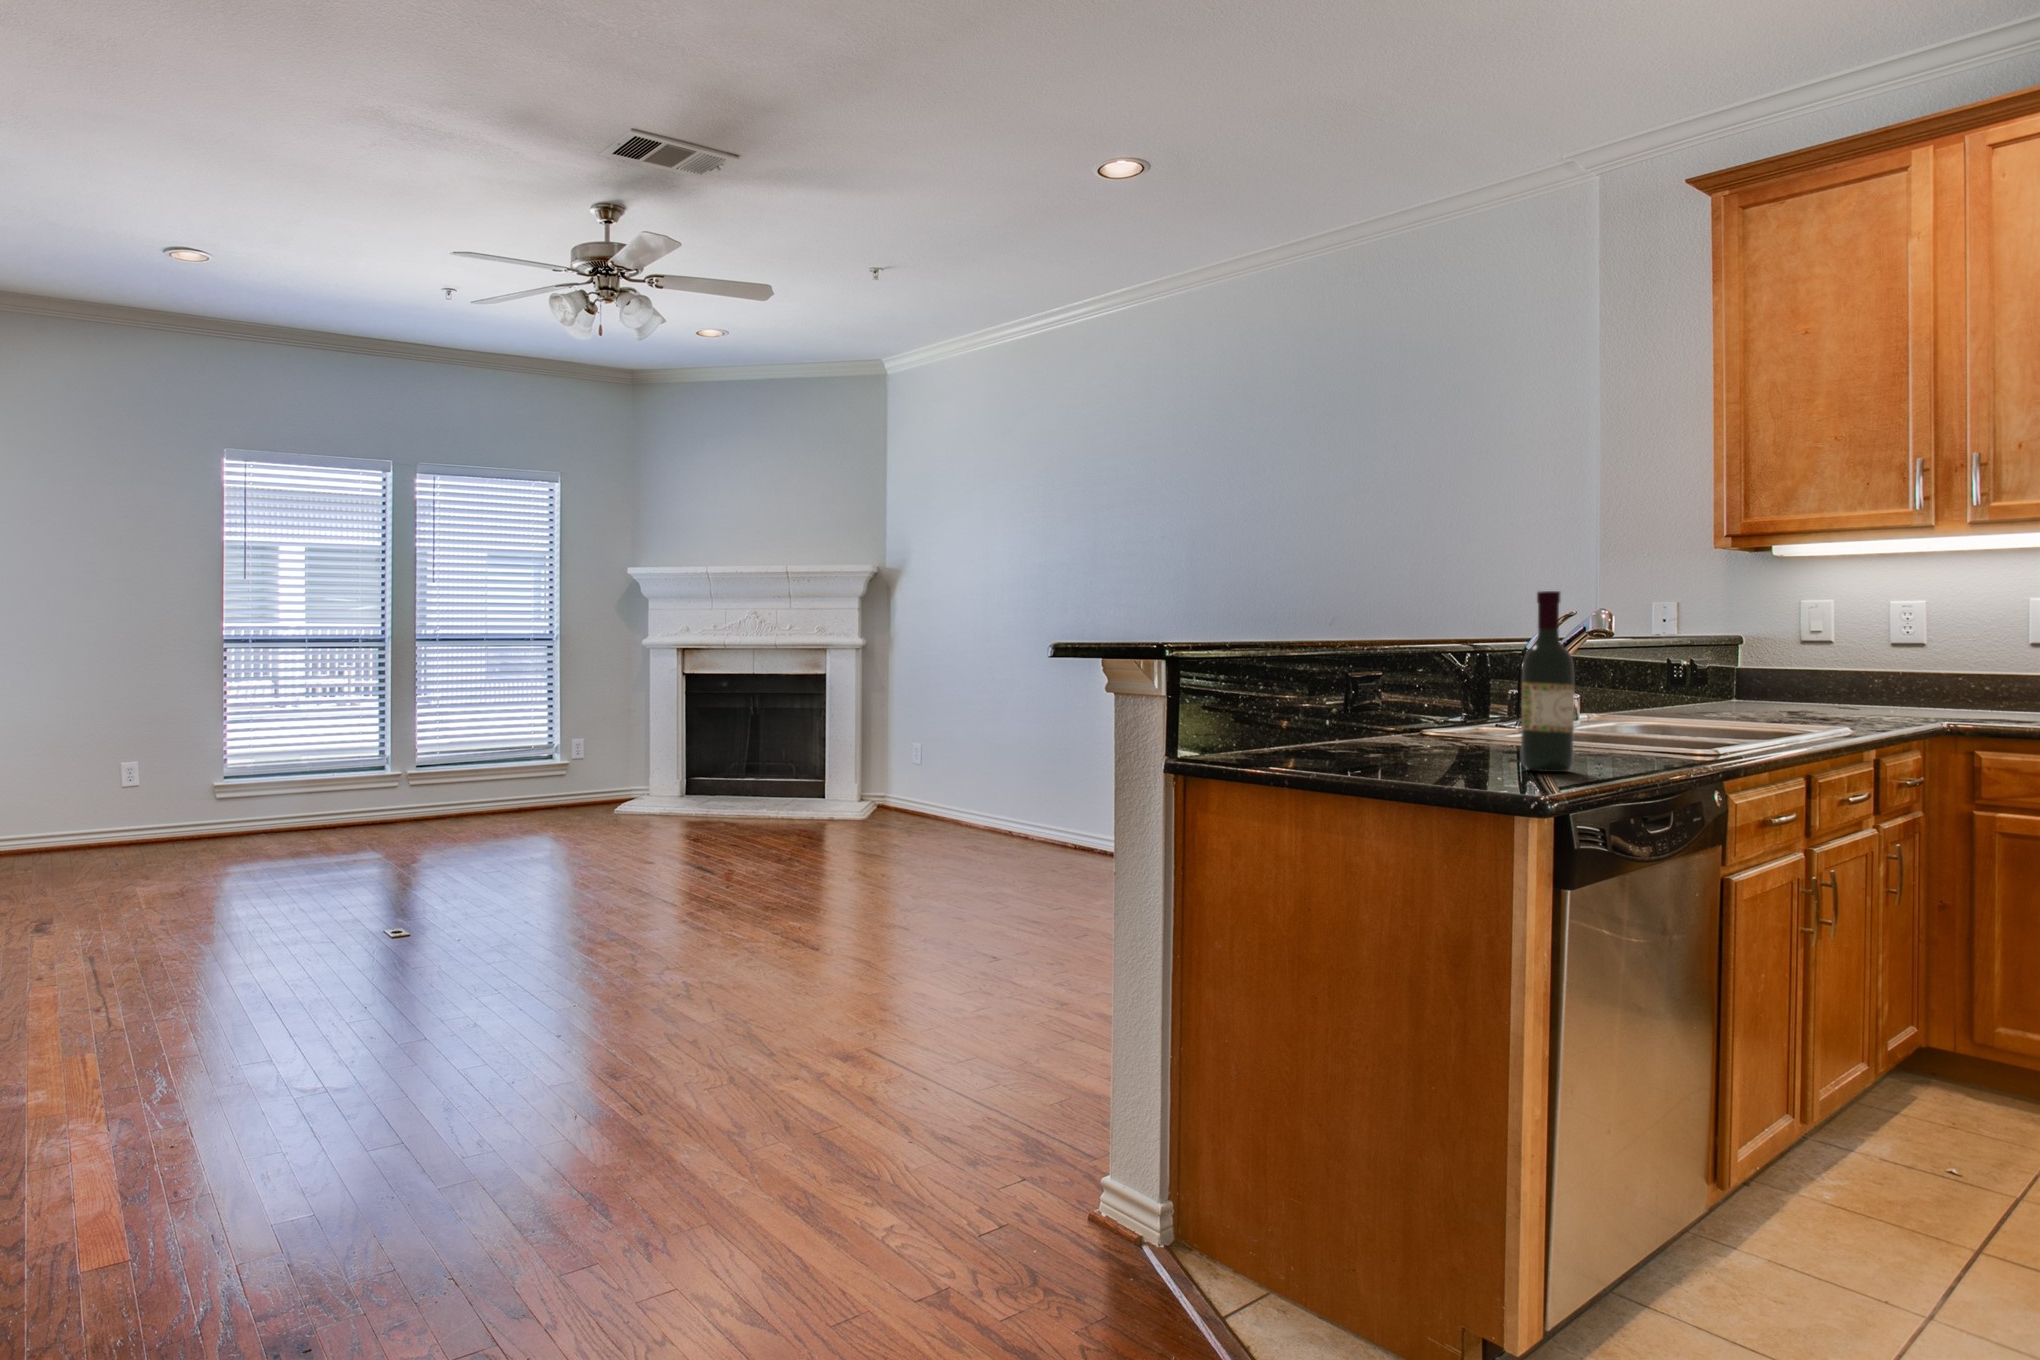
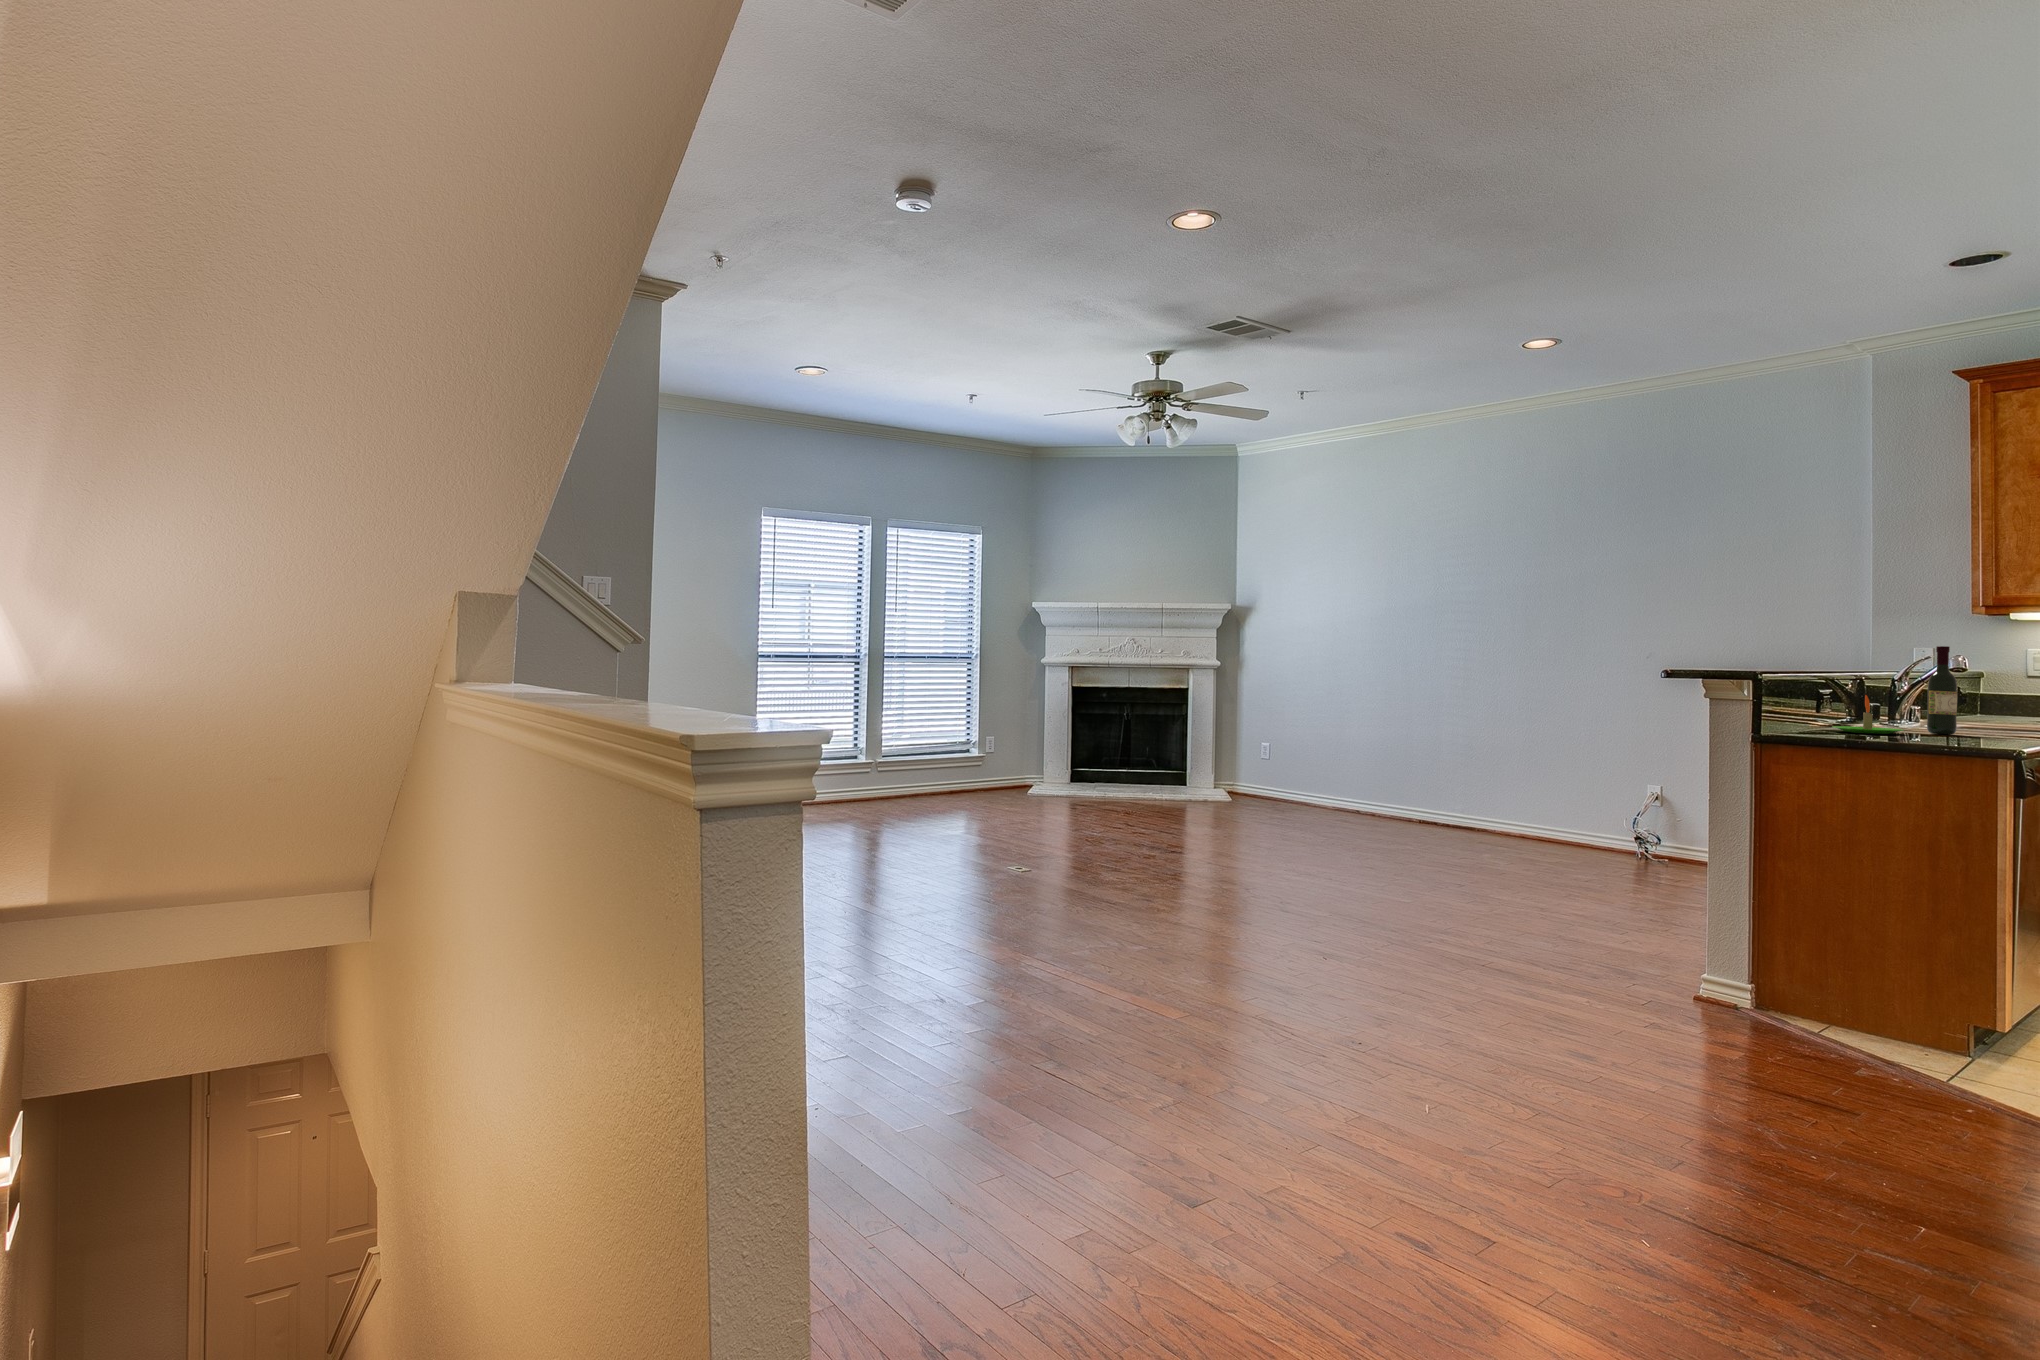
candle: none [1338,693,1466,775] -> present [1832,695,1904,734]

